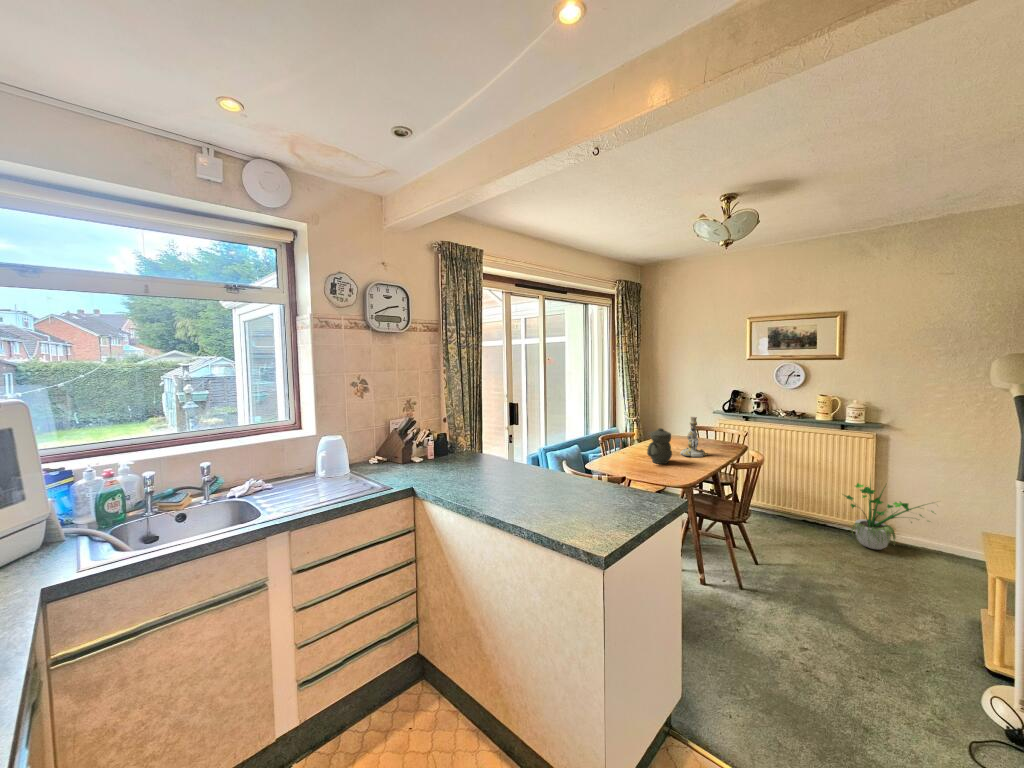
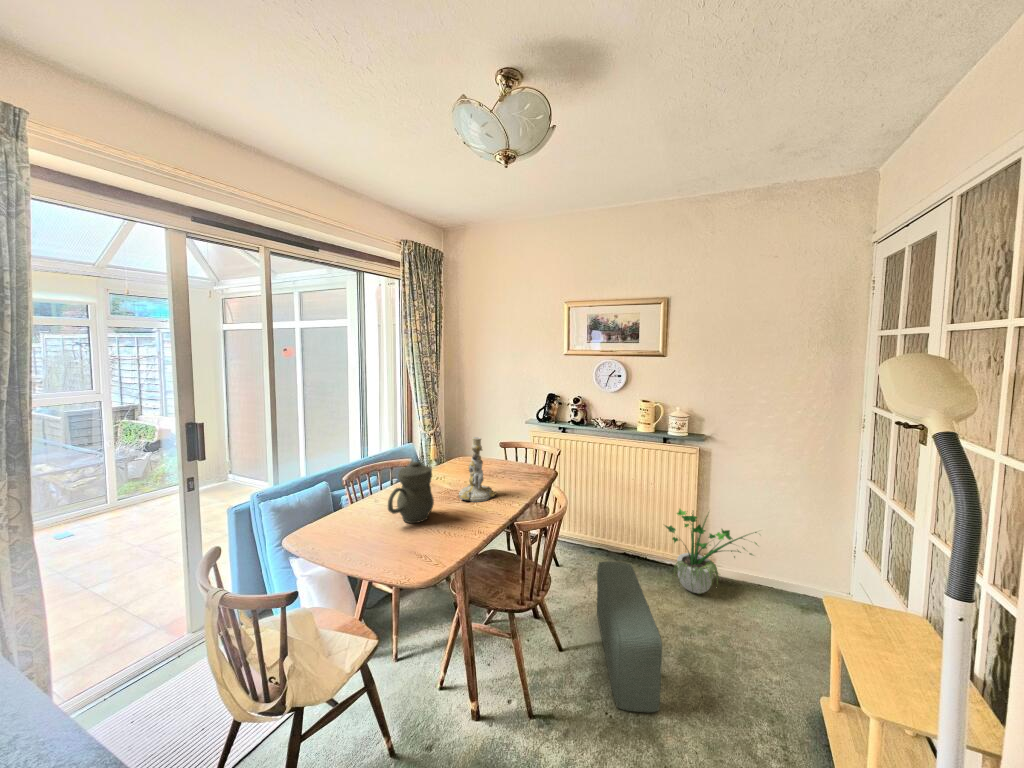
pouf: none [783,512,839,598] -> present [597,561,662,712]

